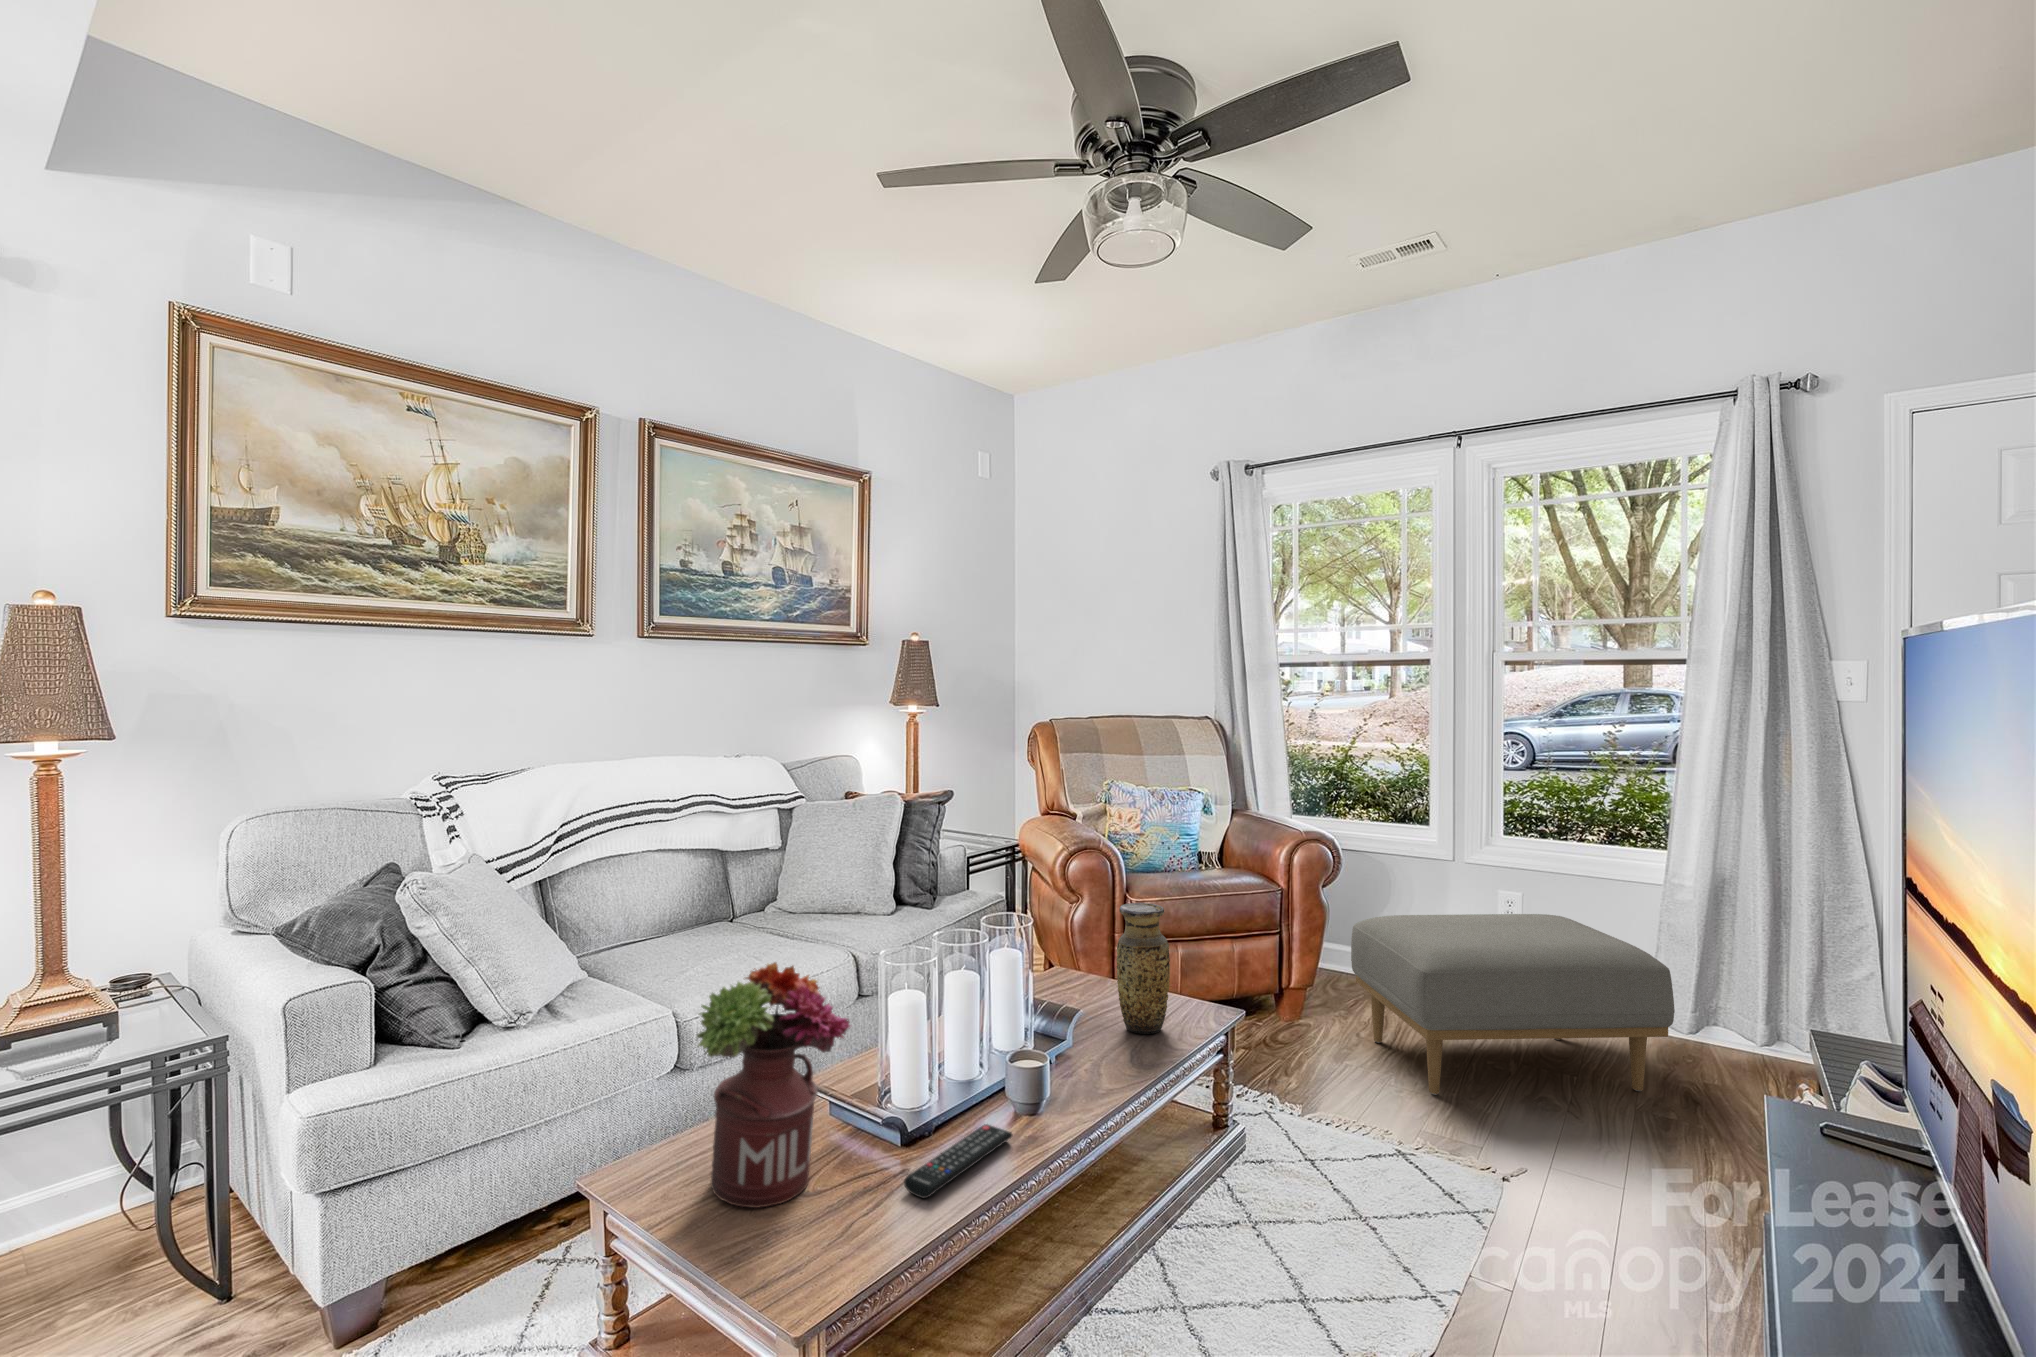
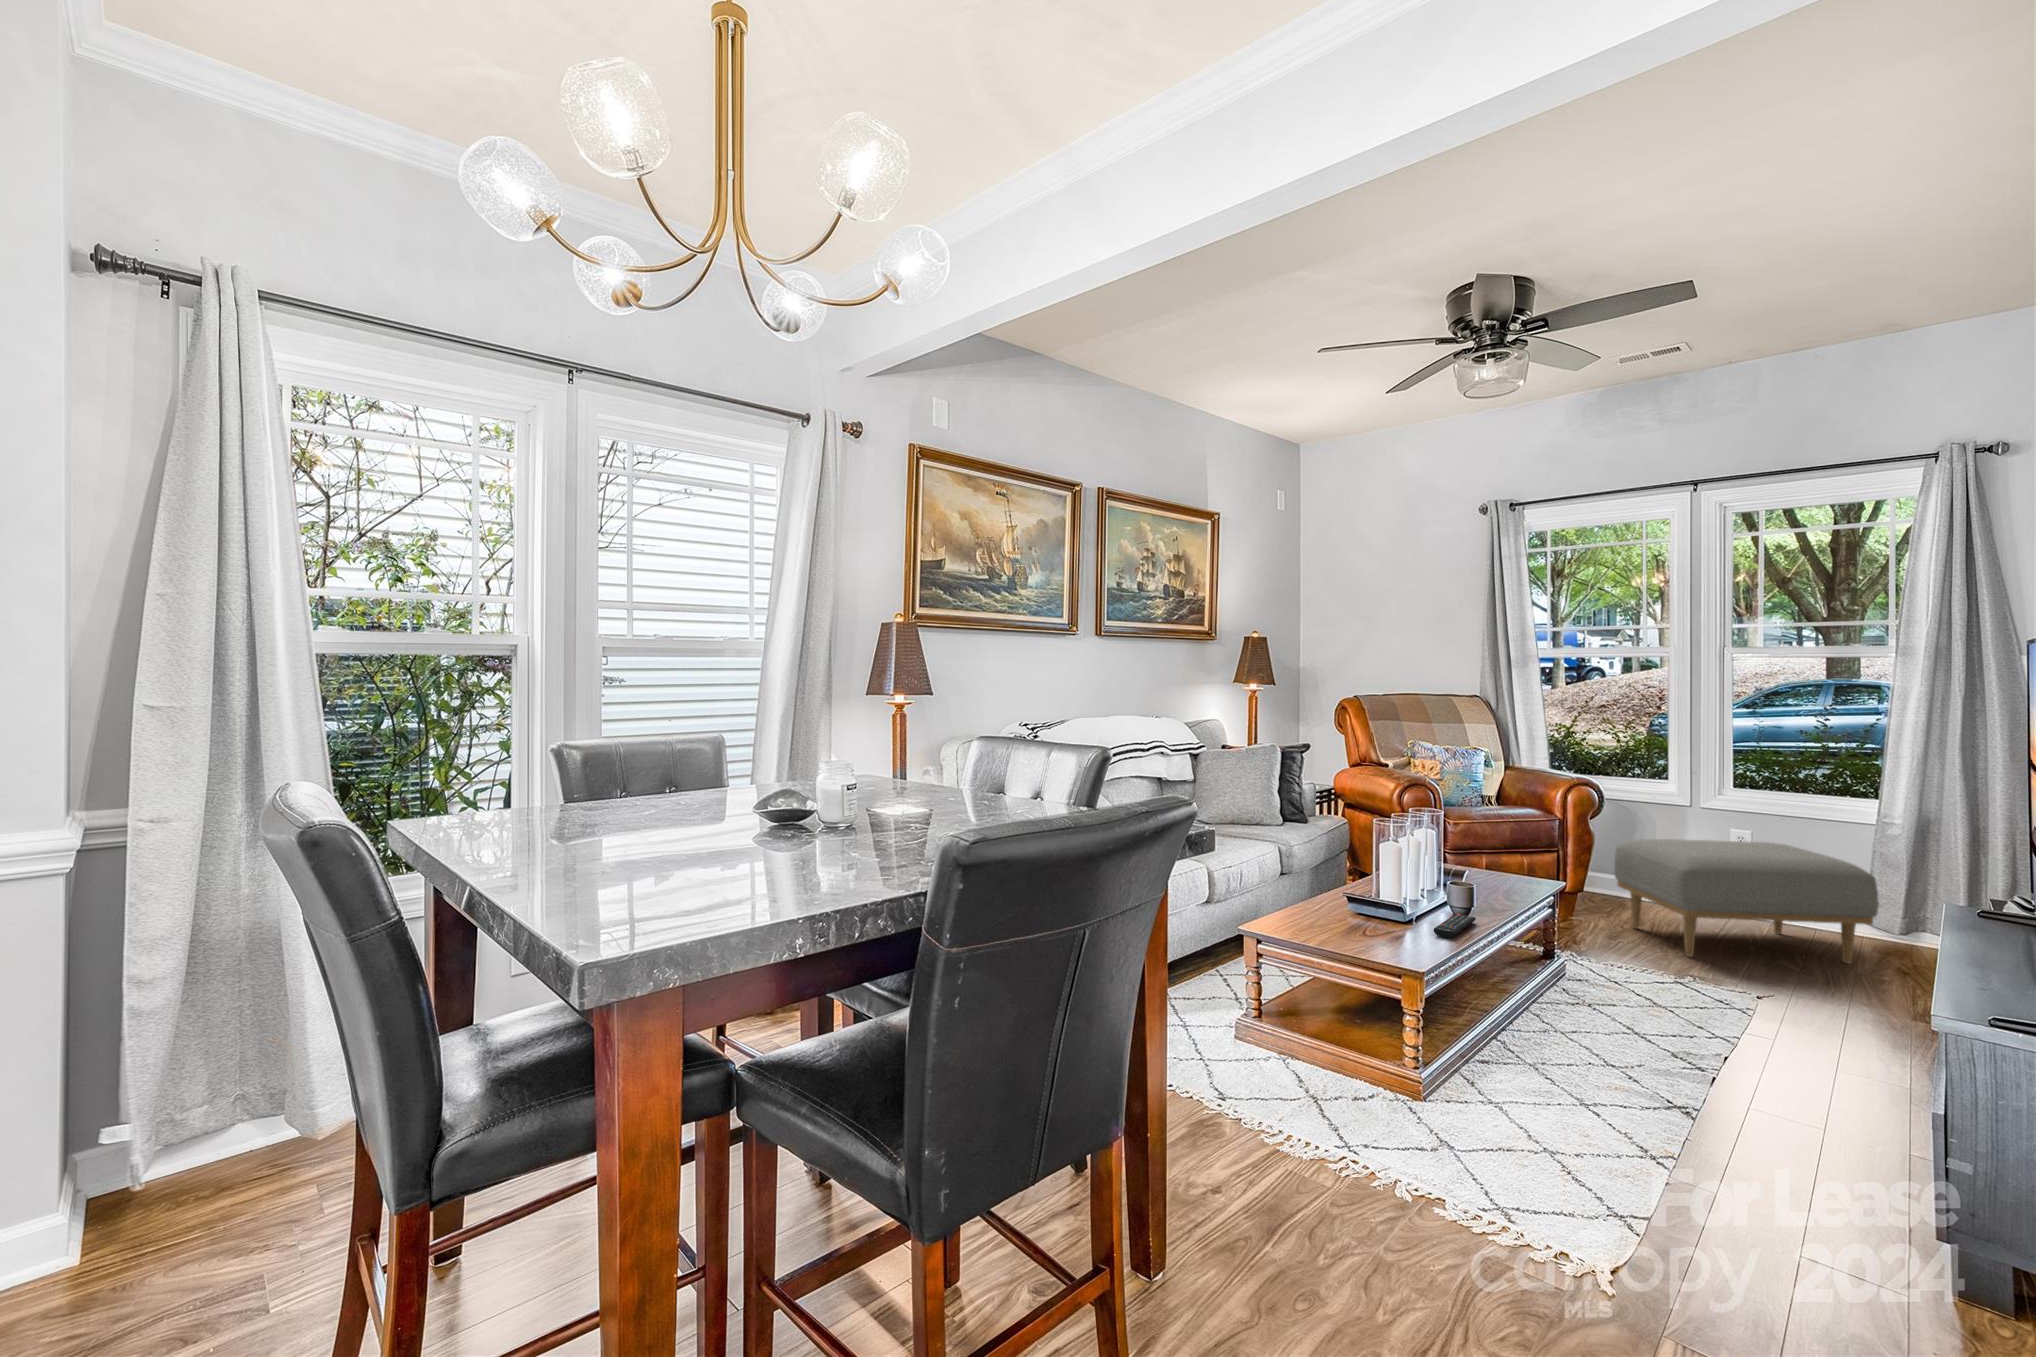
vase: present [1116,903,1170,1034] -> none [1493,808,1530,887]
flower arrangement: present [697,963,850,1208] -> none [1325,815,1405,936]

